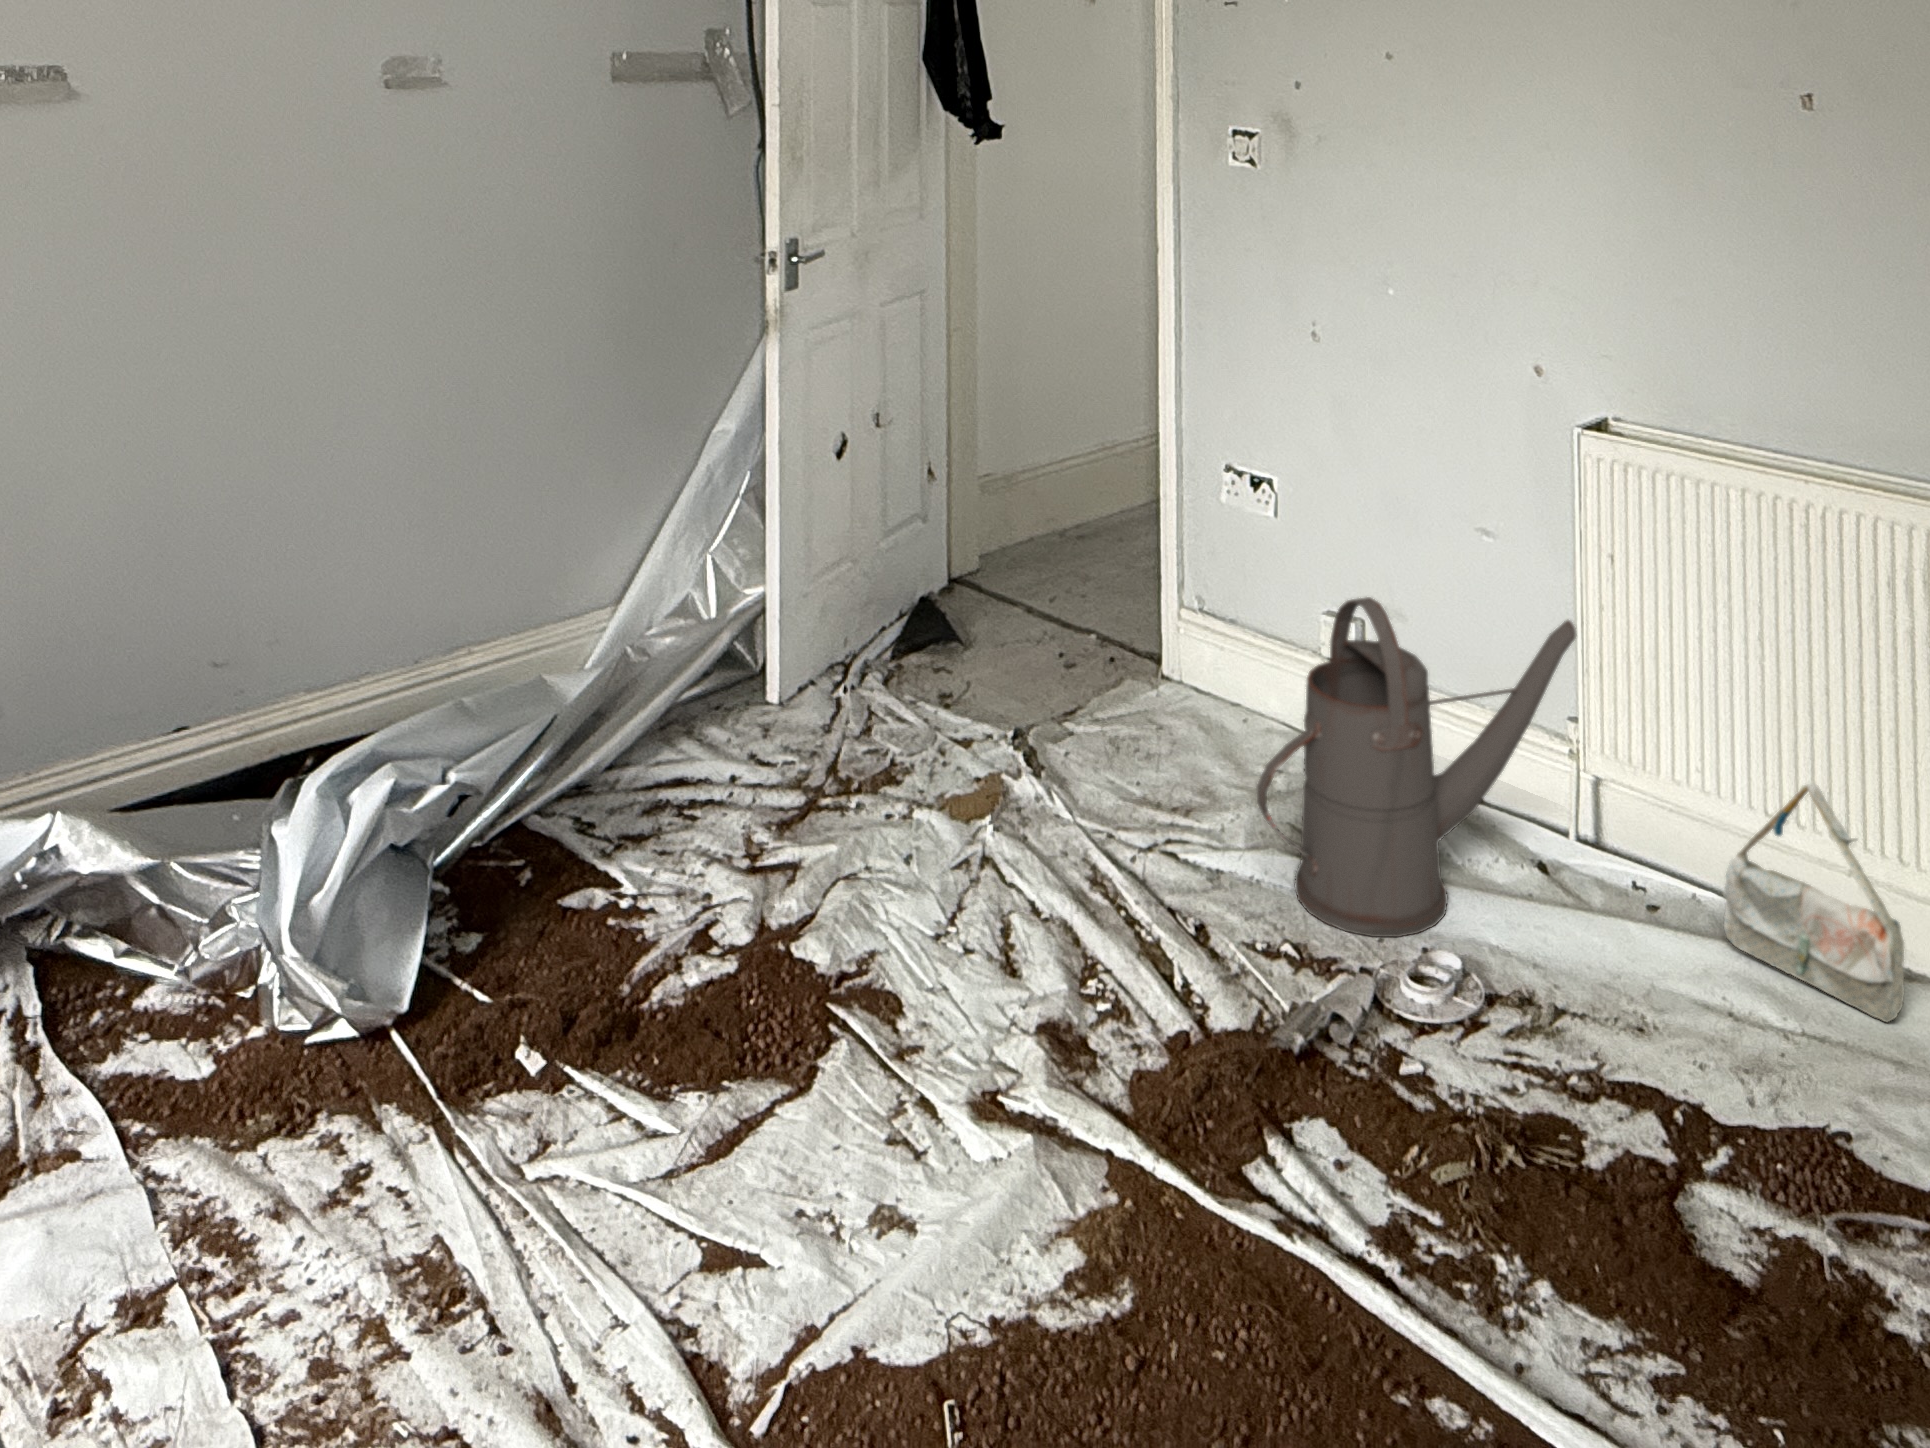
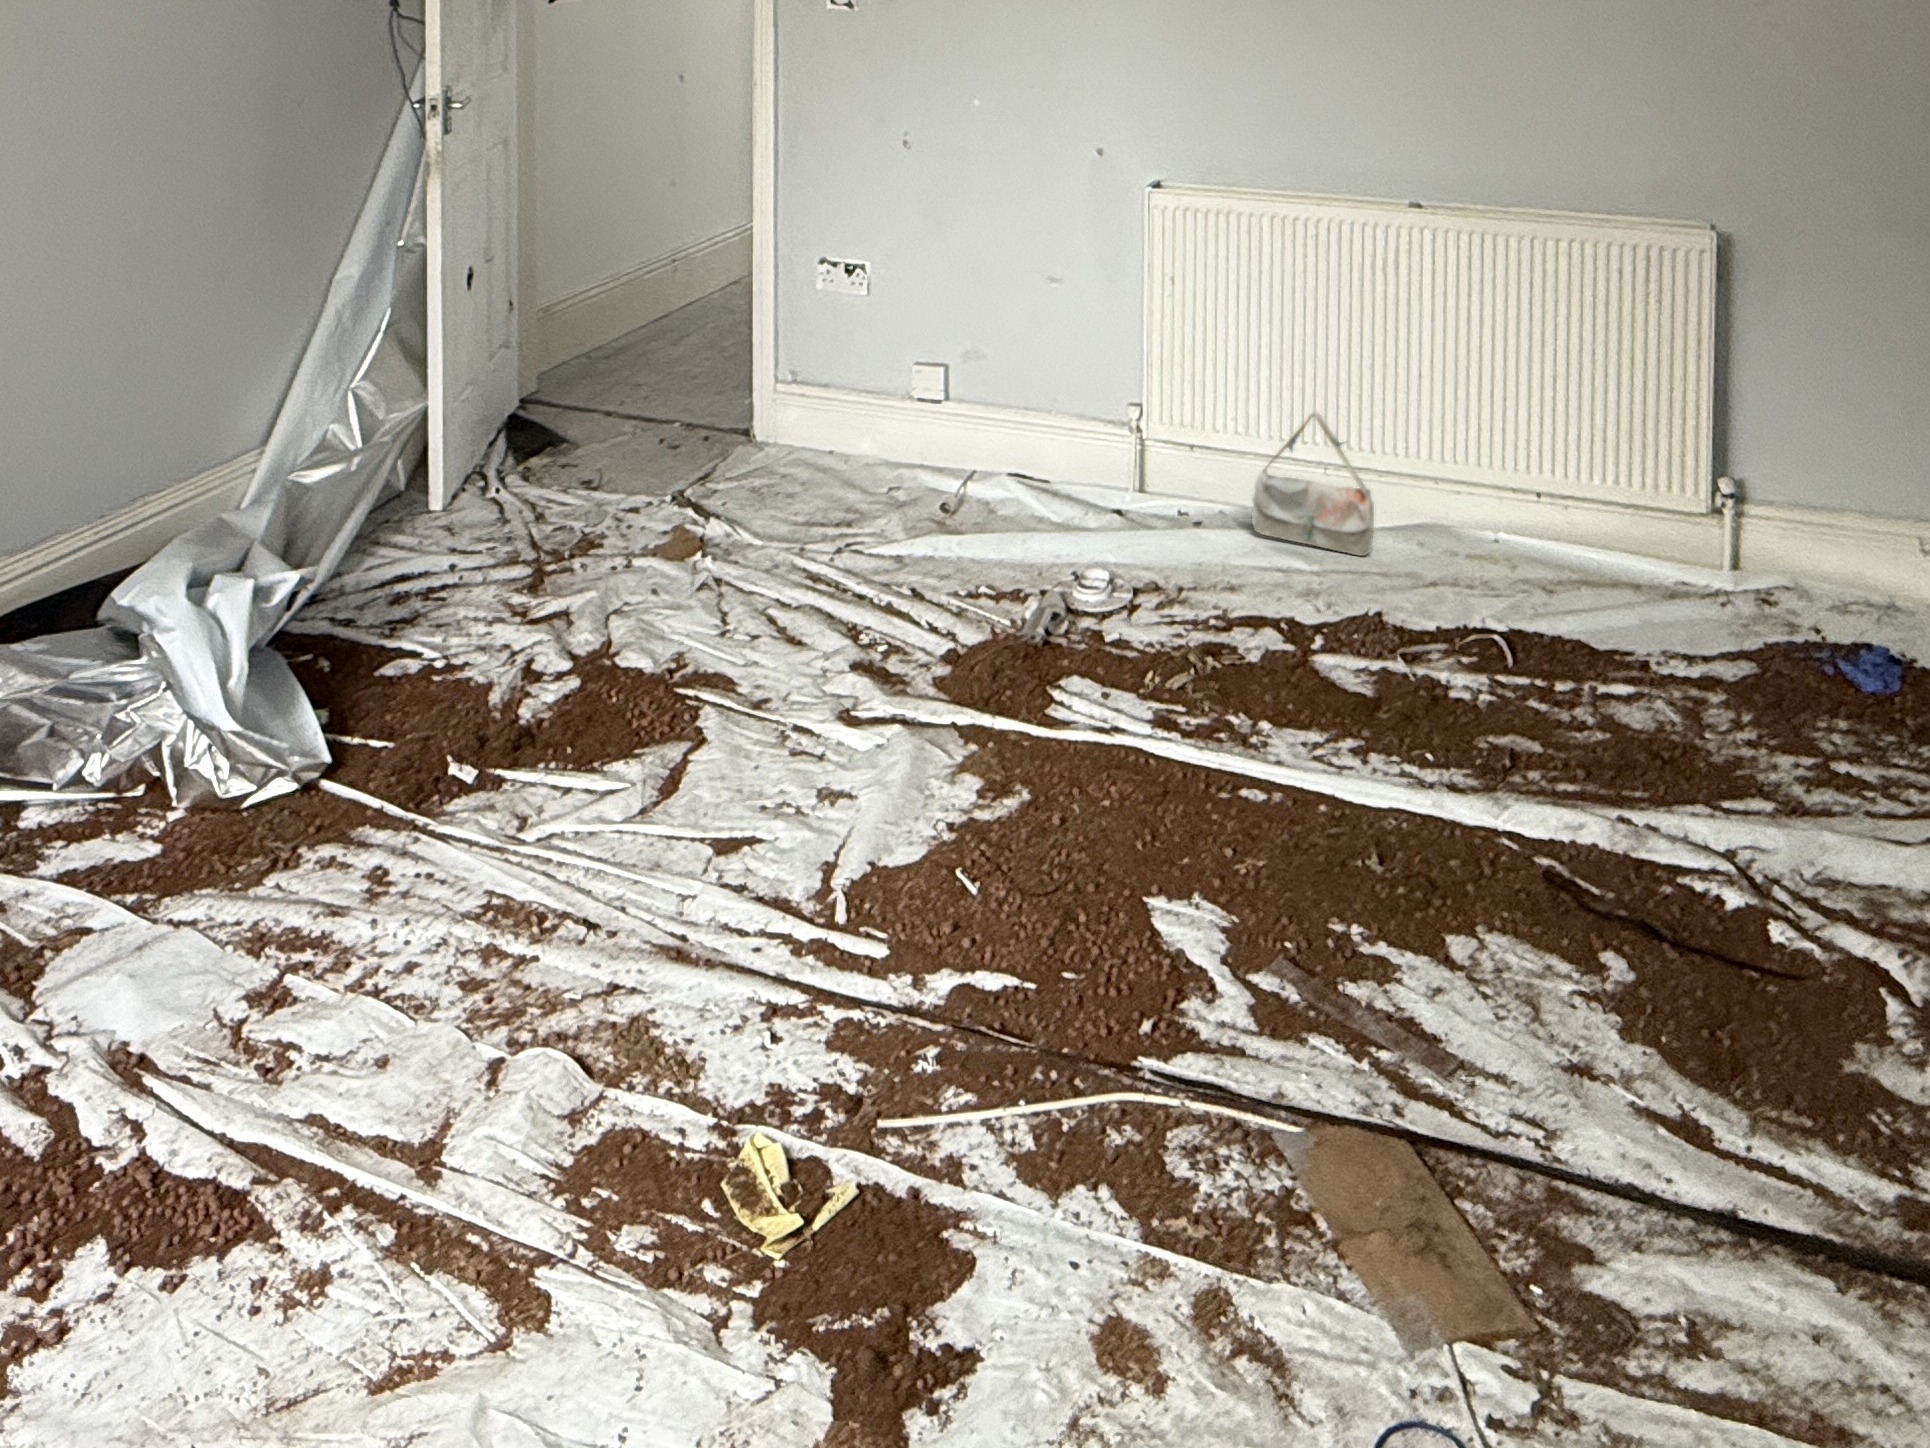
watering can: present [1257,597,1576,937] -> none [946,329,1135,573]

